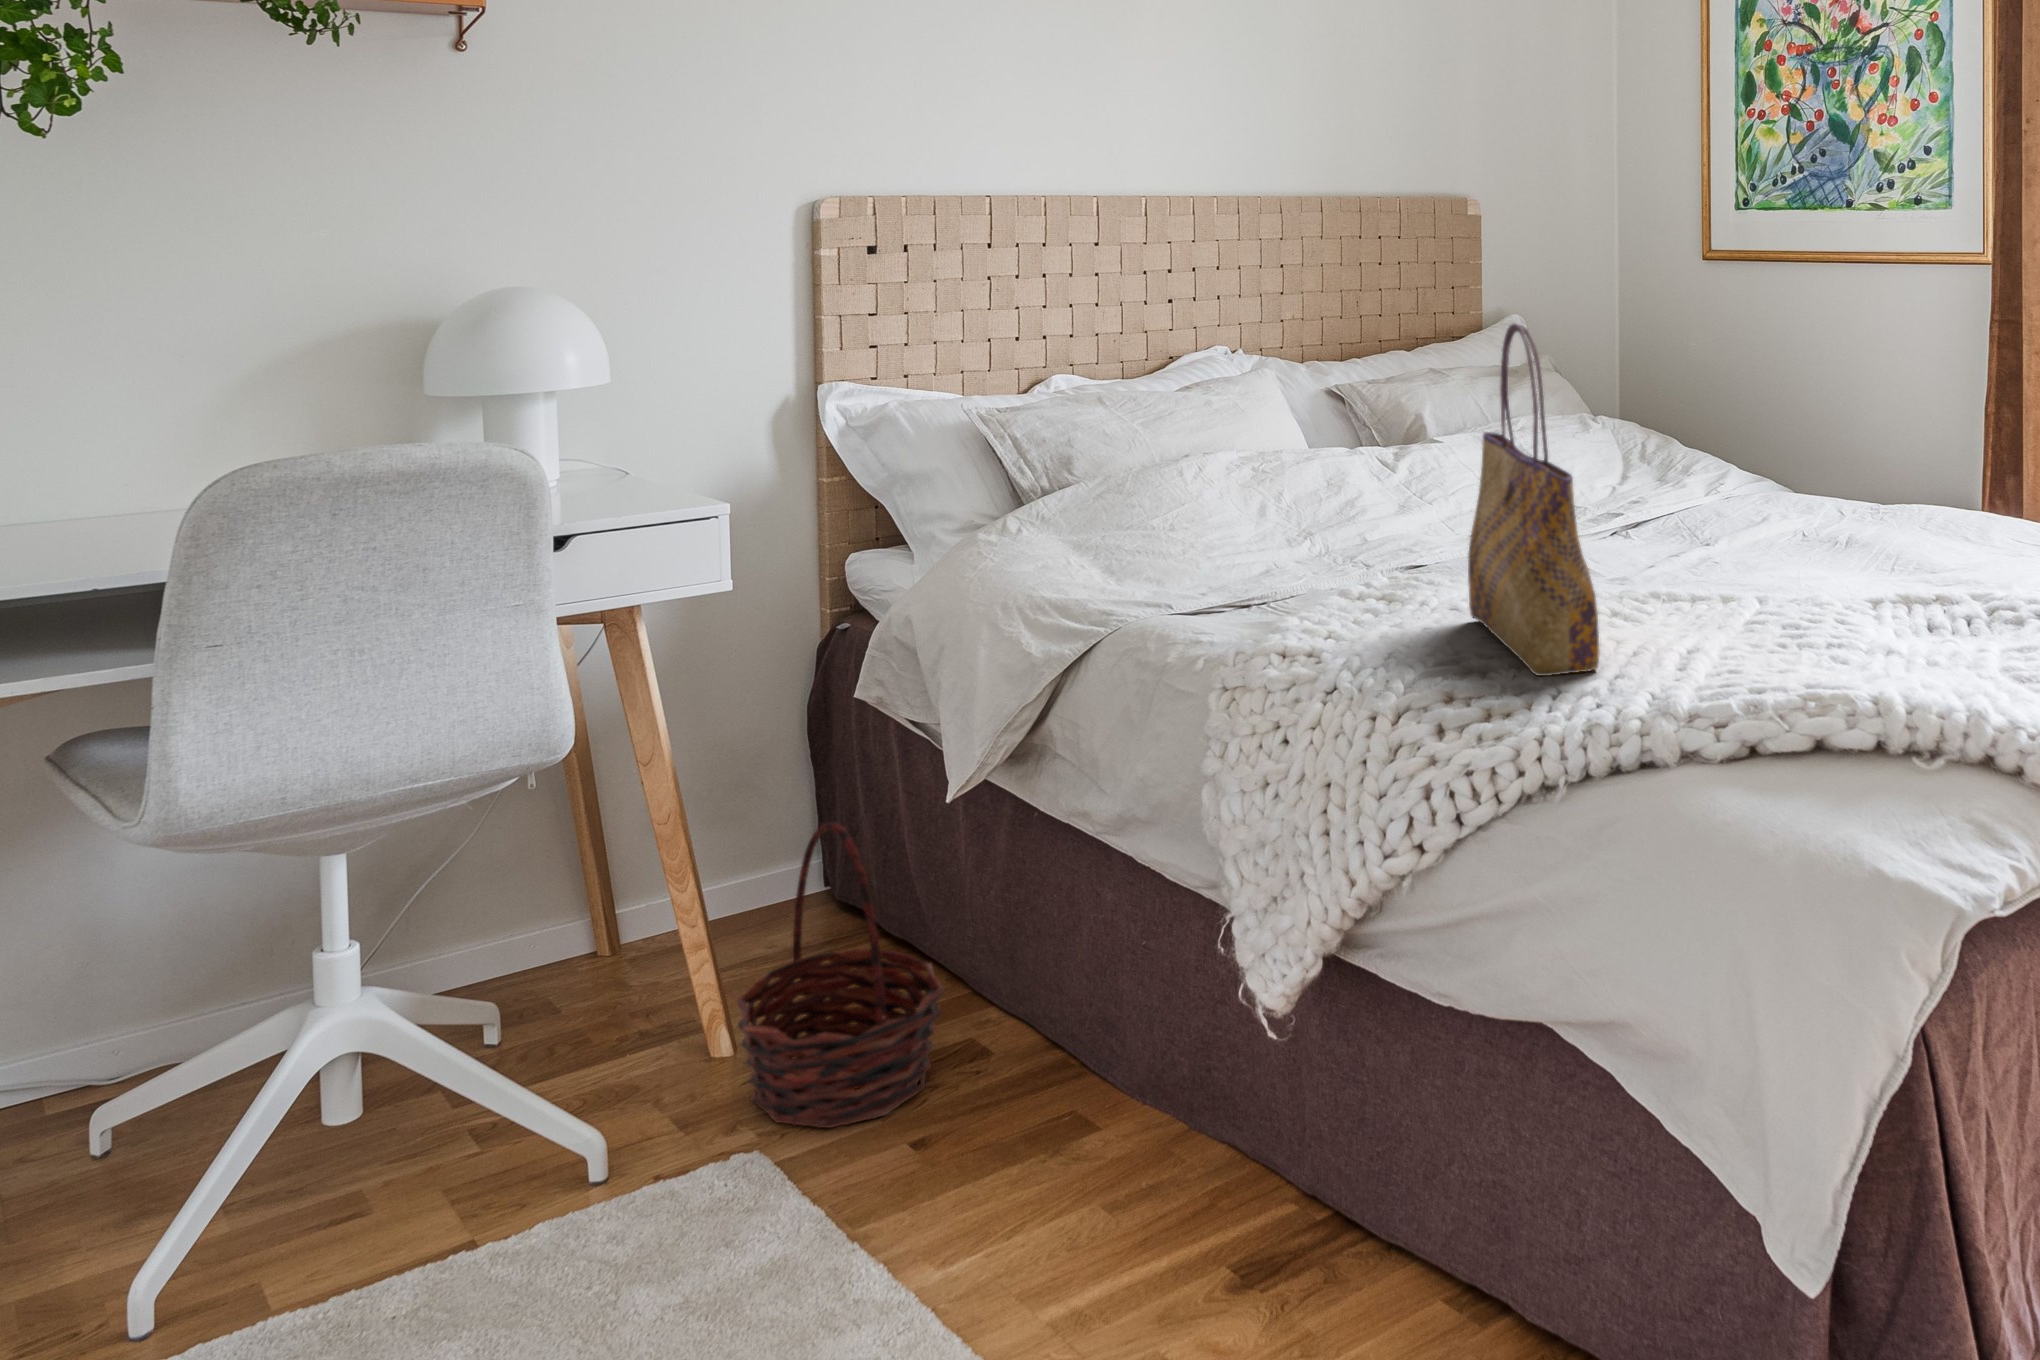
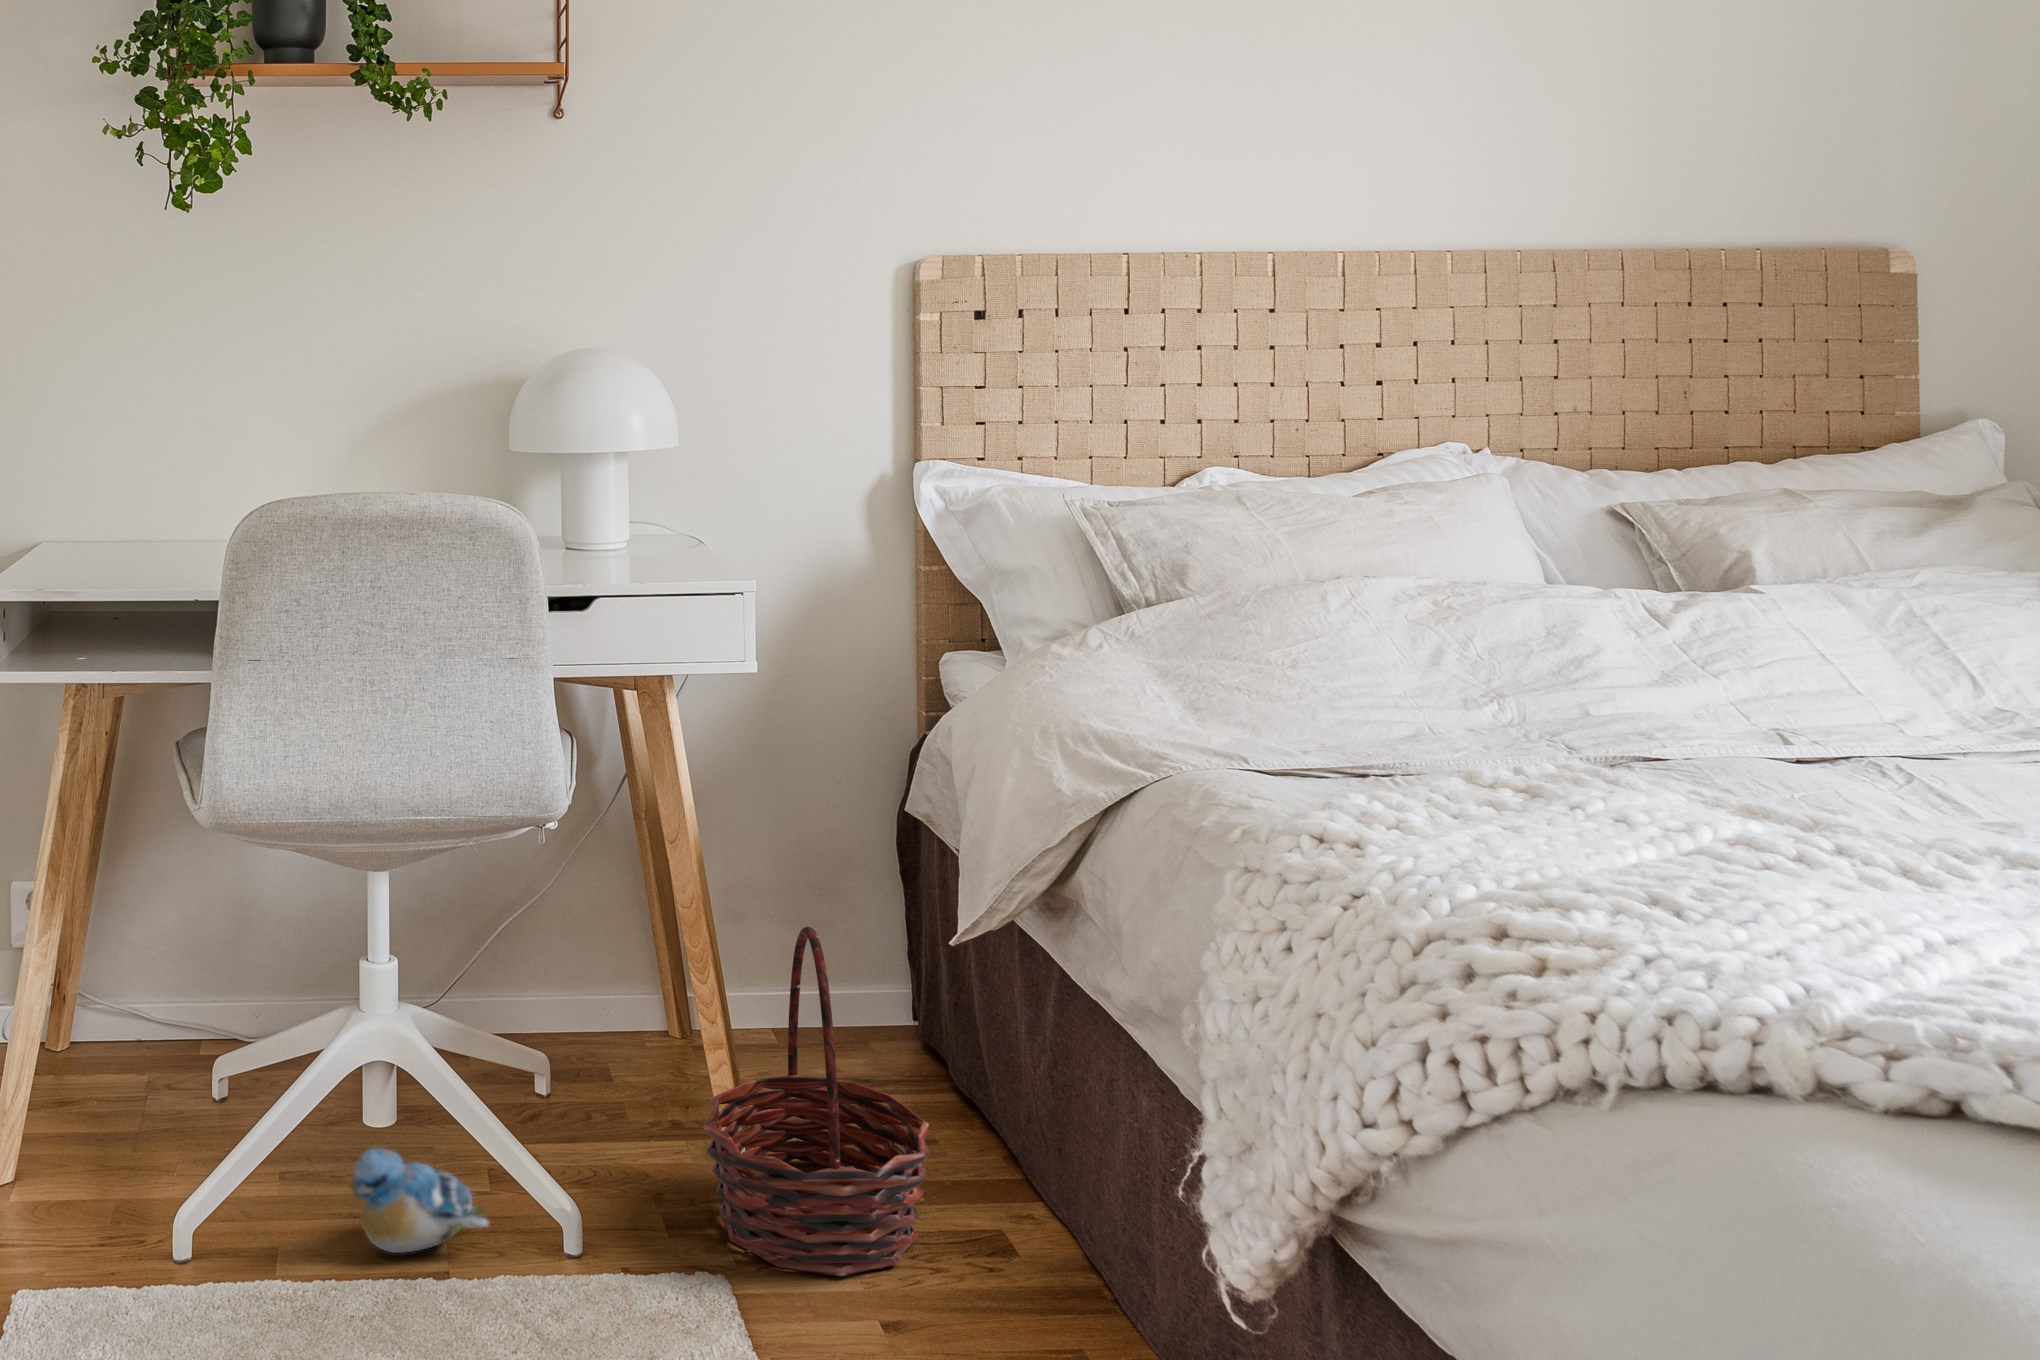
tote bag: present [1468,323,1599,676] -> none [1643,396,1808,942]
plush toy: none [393,1159,548,1263] -> present [350,1148,489,1253]

